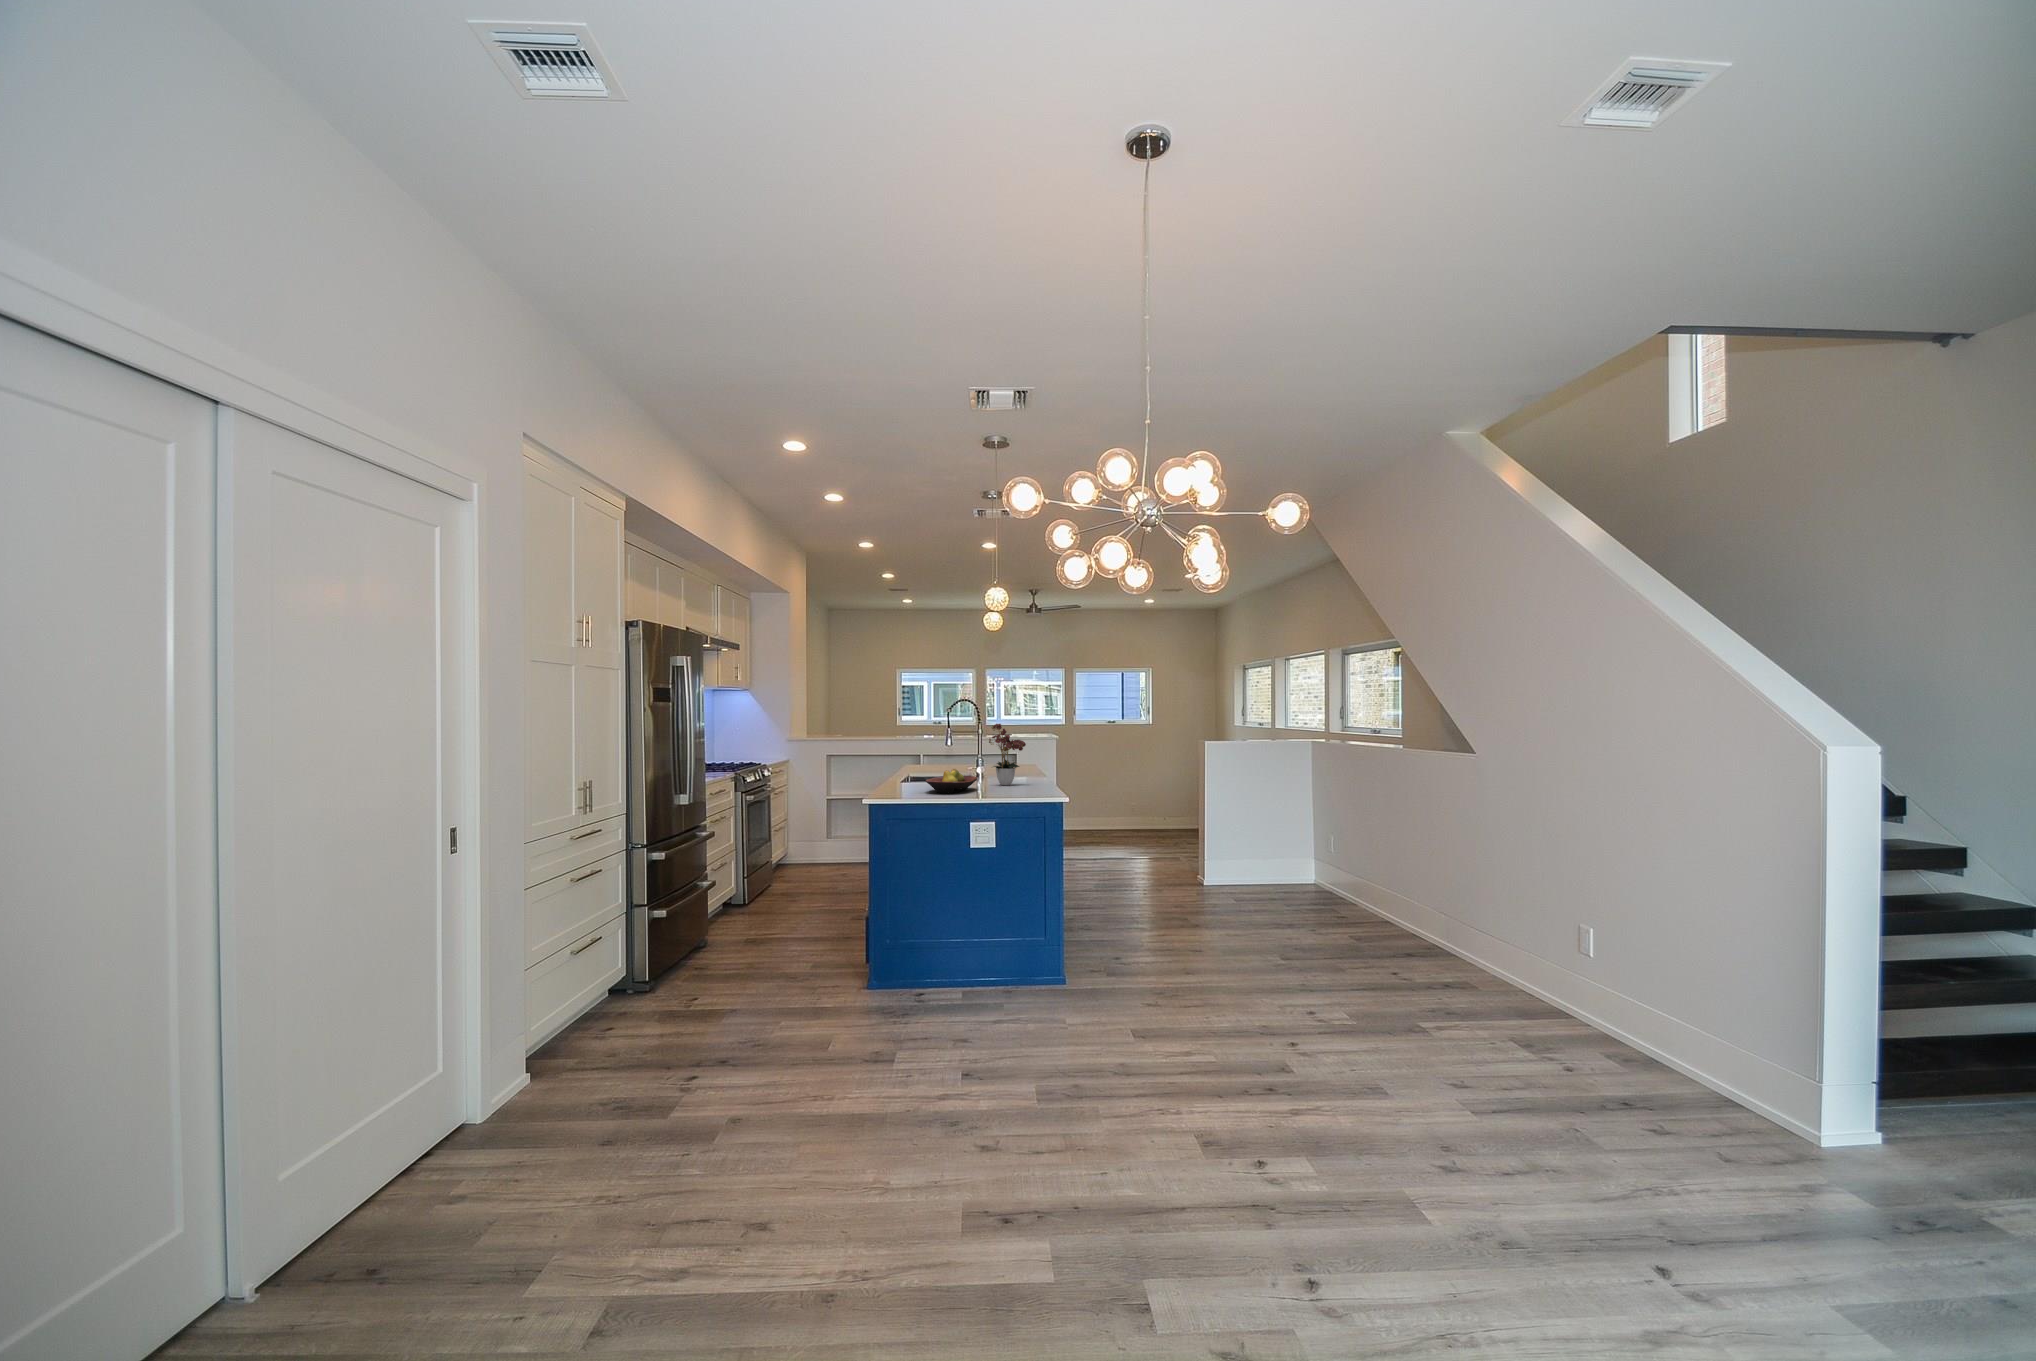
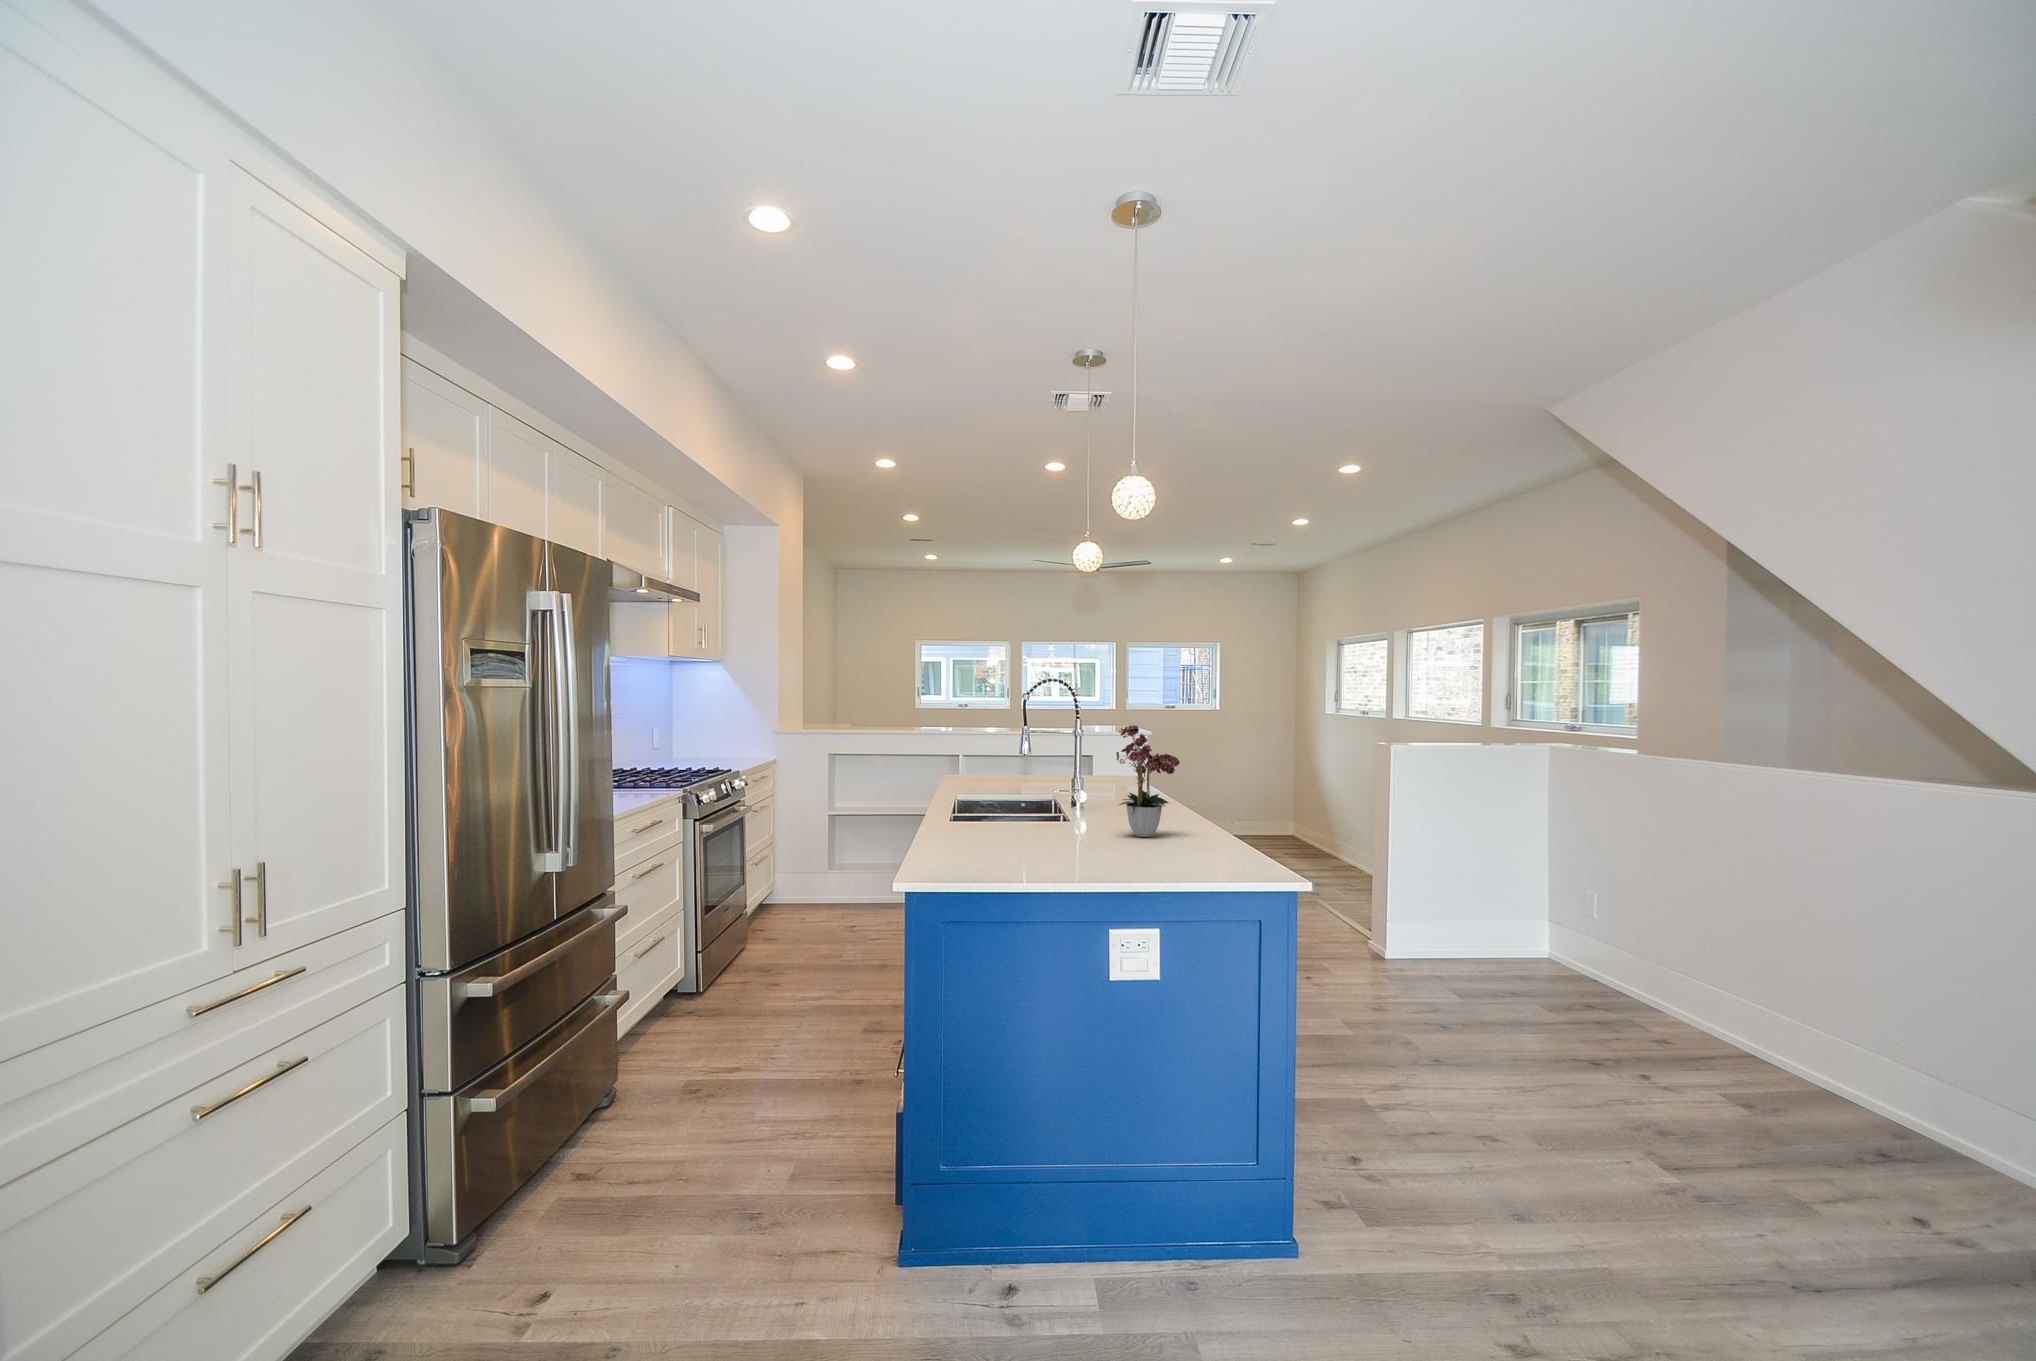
fruit bowl: present [926,769,977,793] -> none [1014,813,1107,867]

